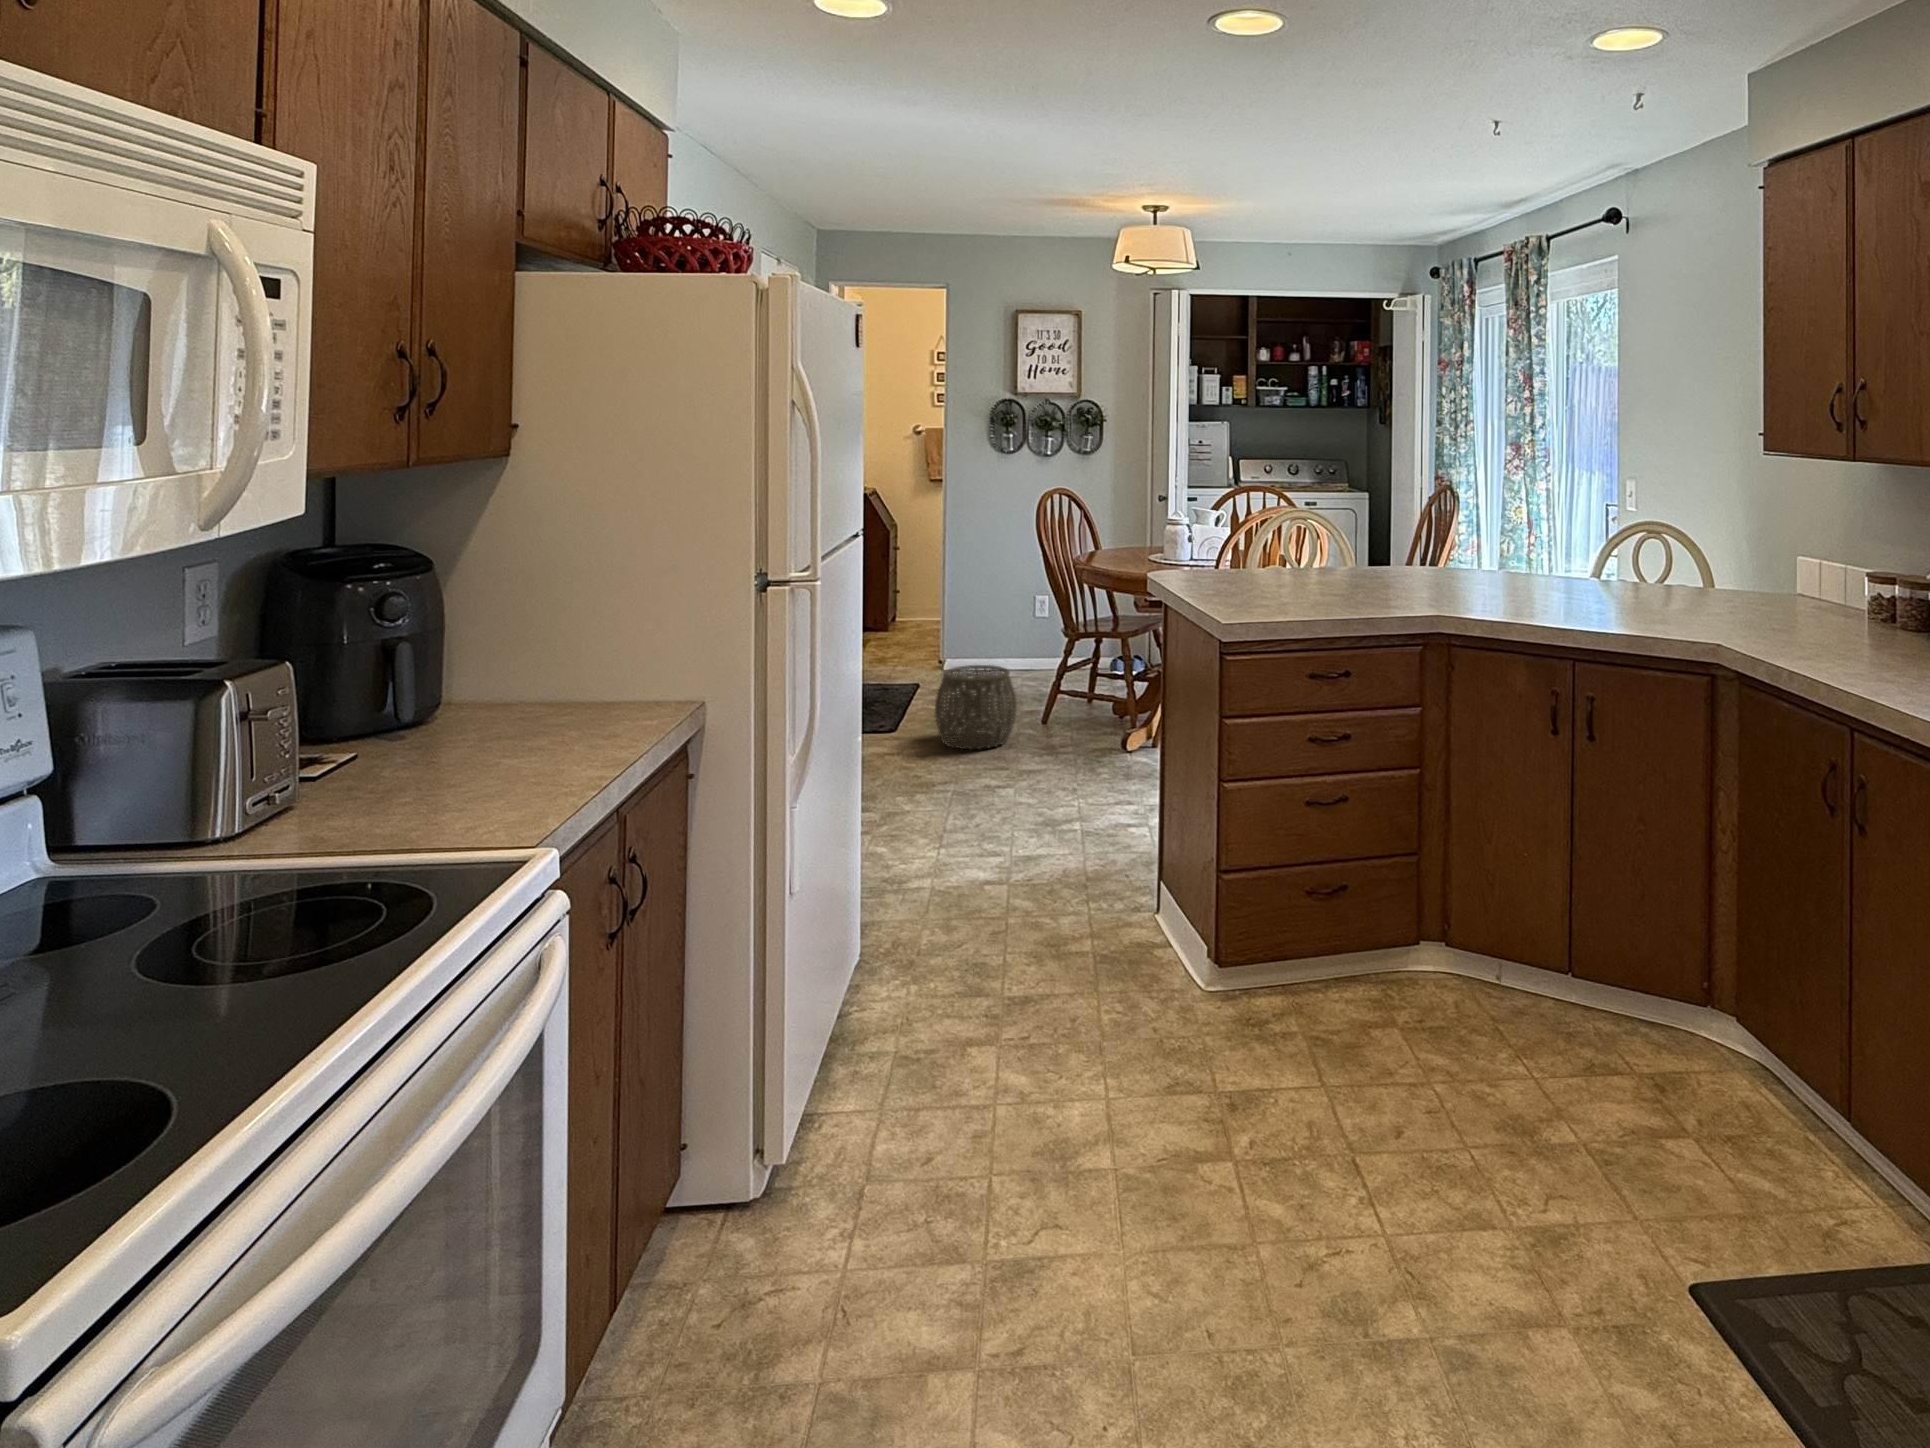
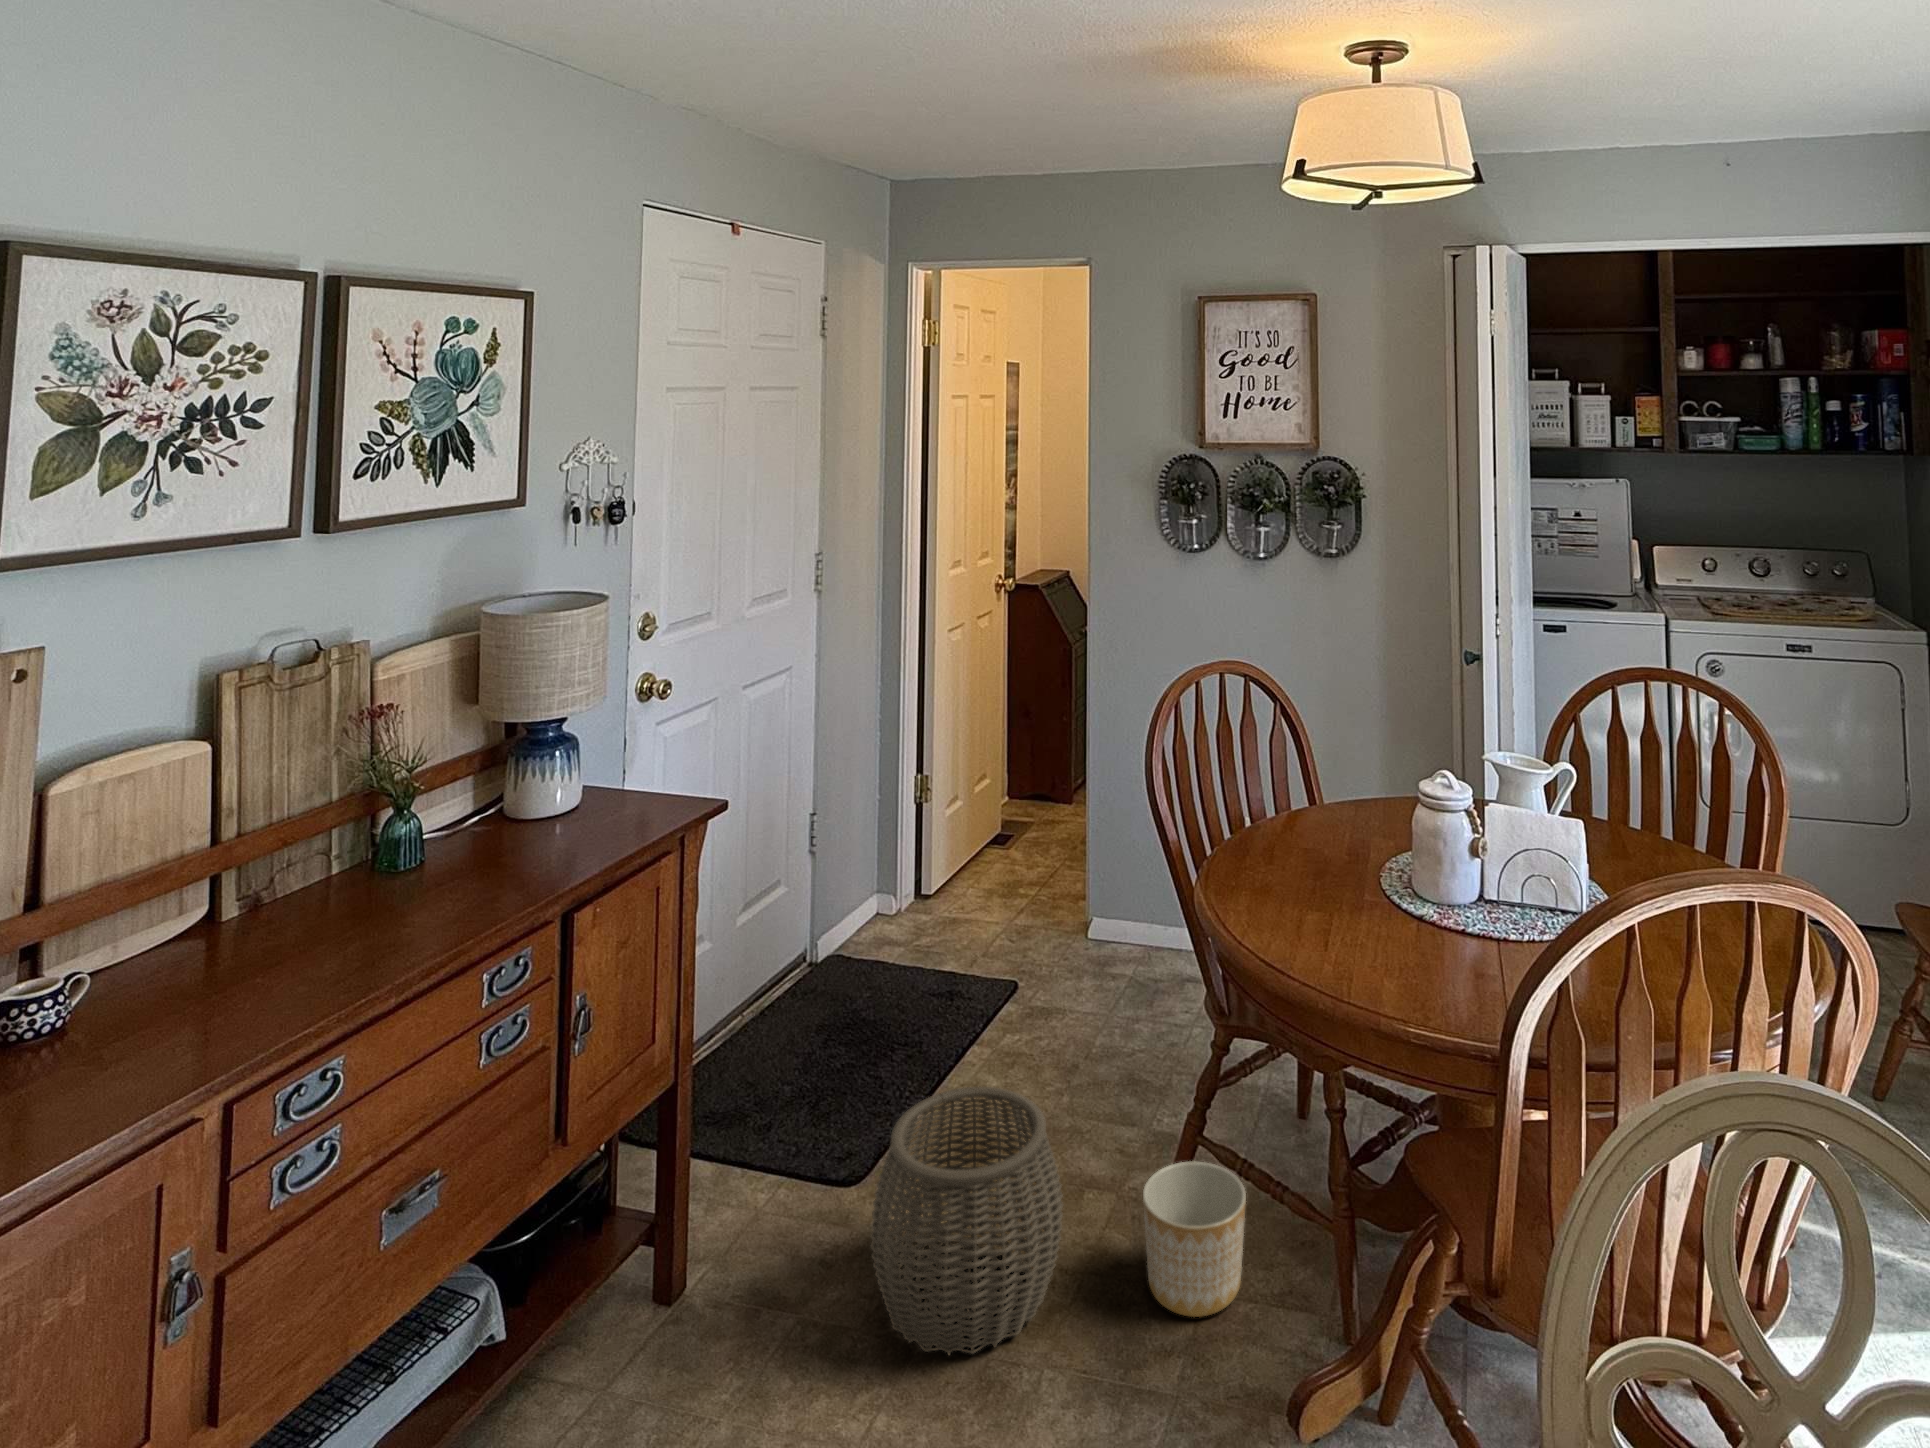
planter: none [1047,689,1090,736] -> present [1143,1162,1246,1317]

